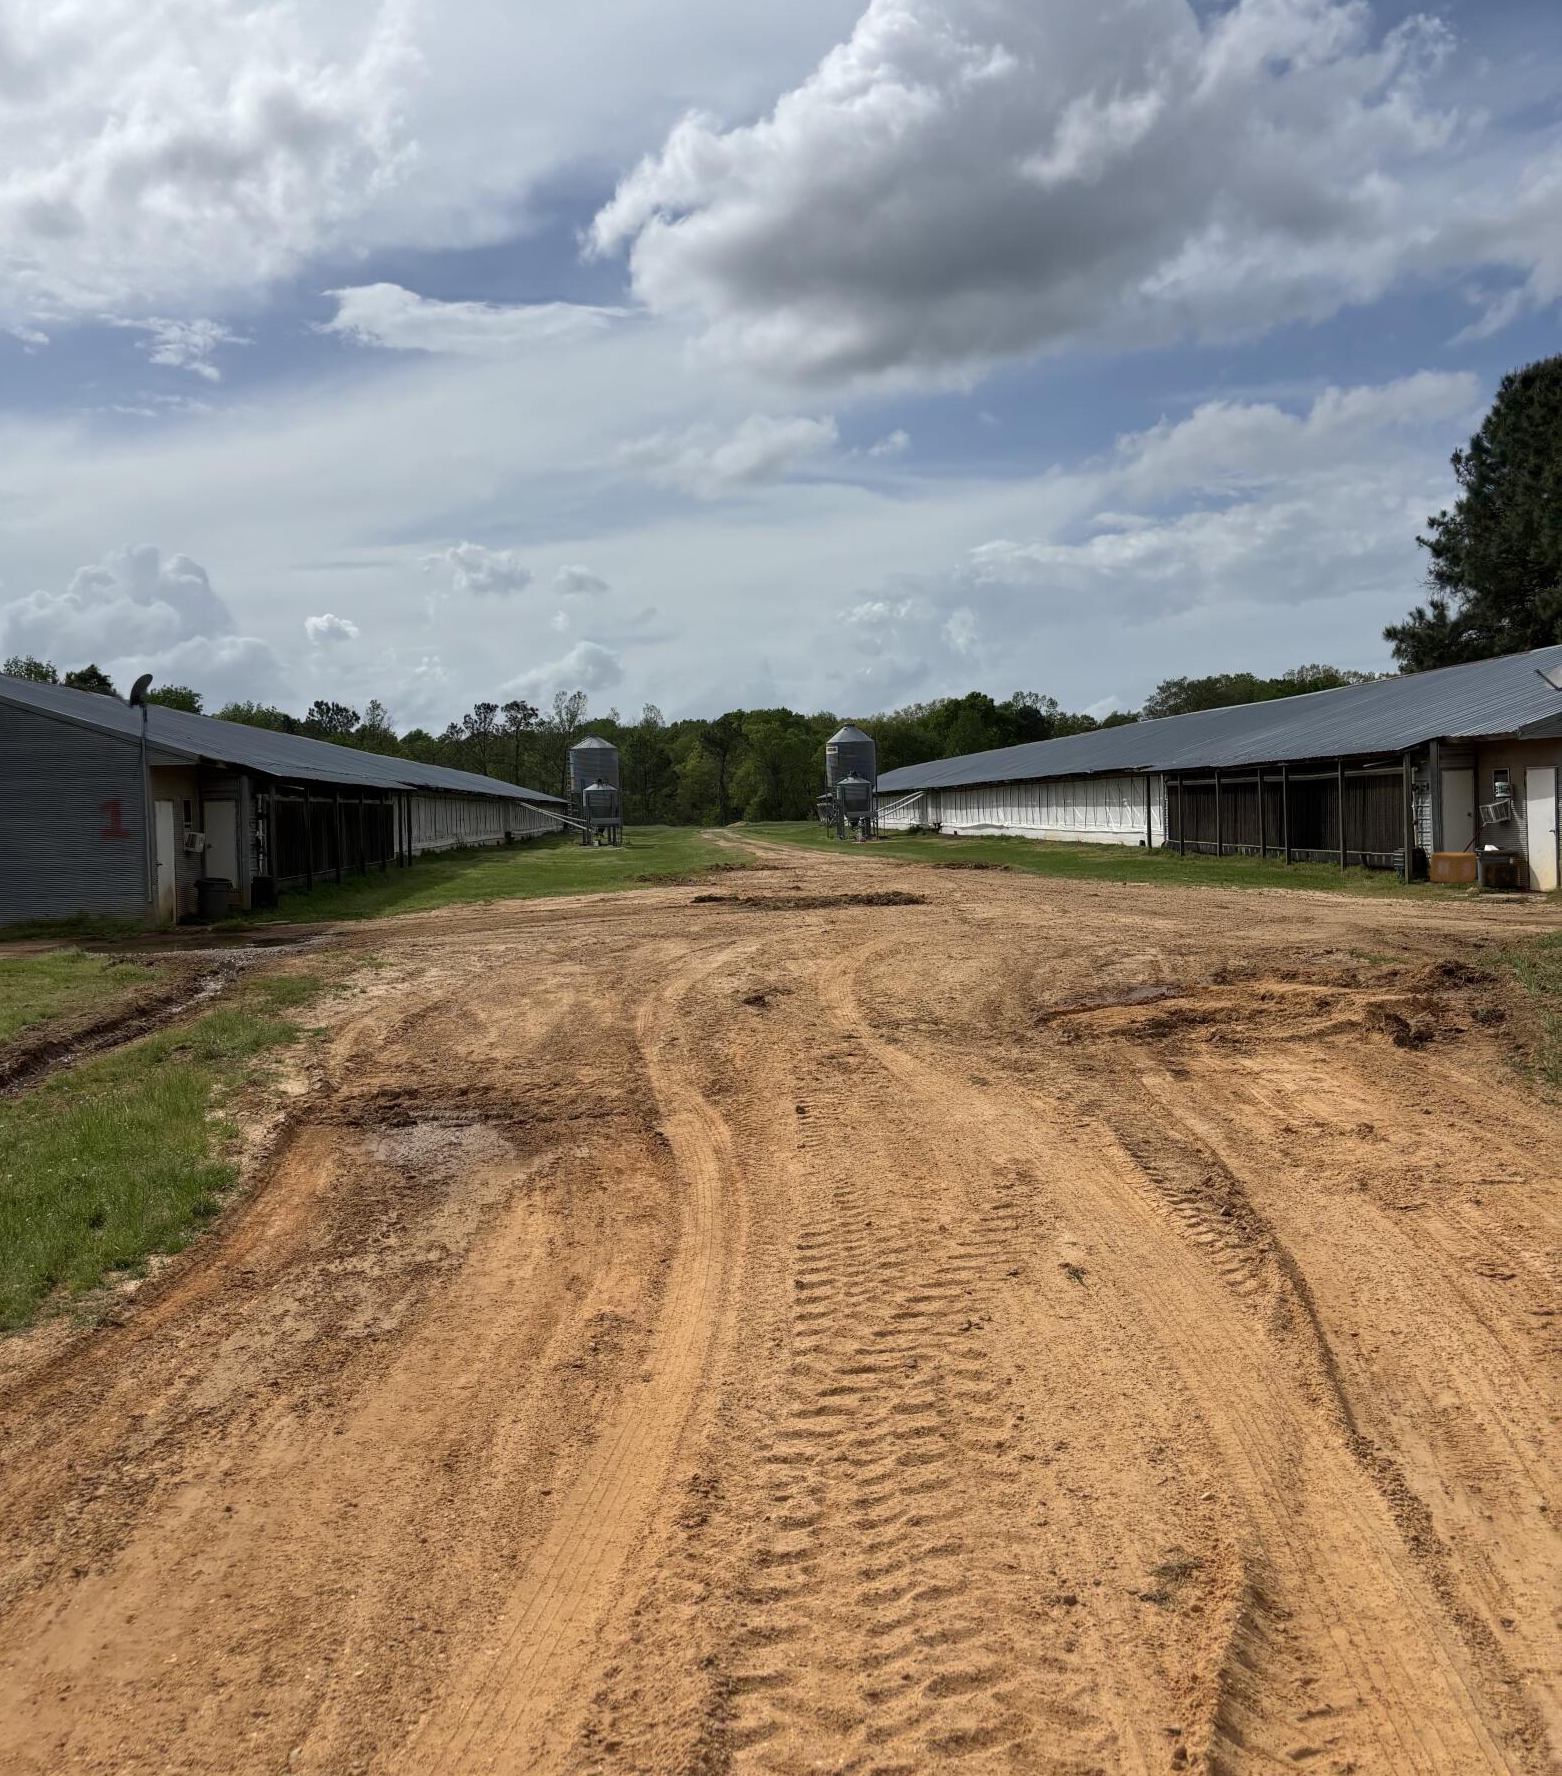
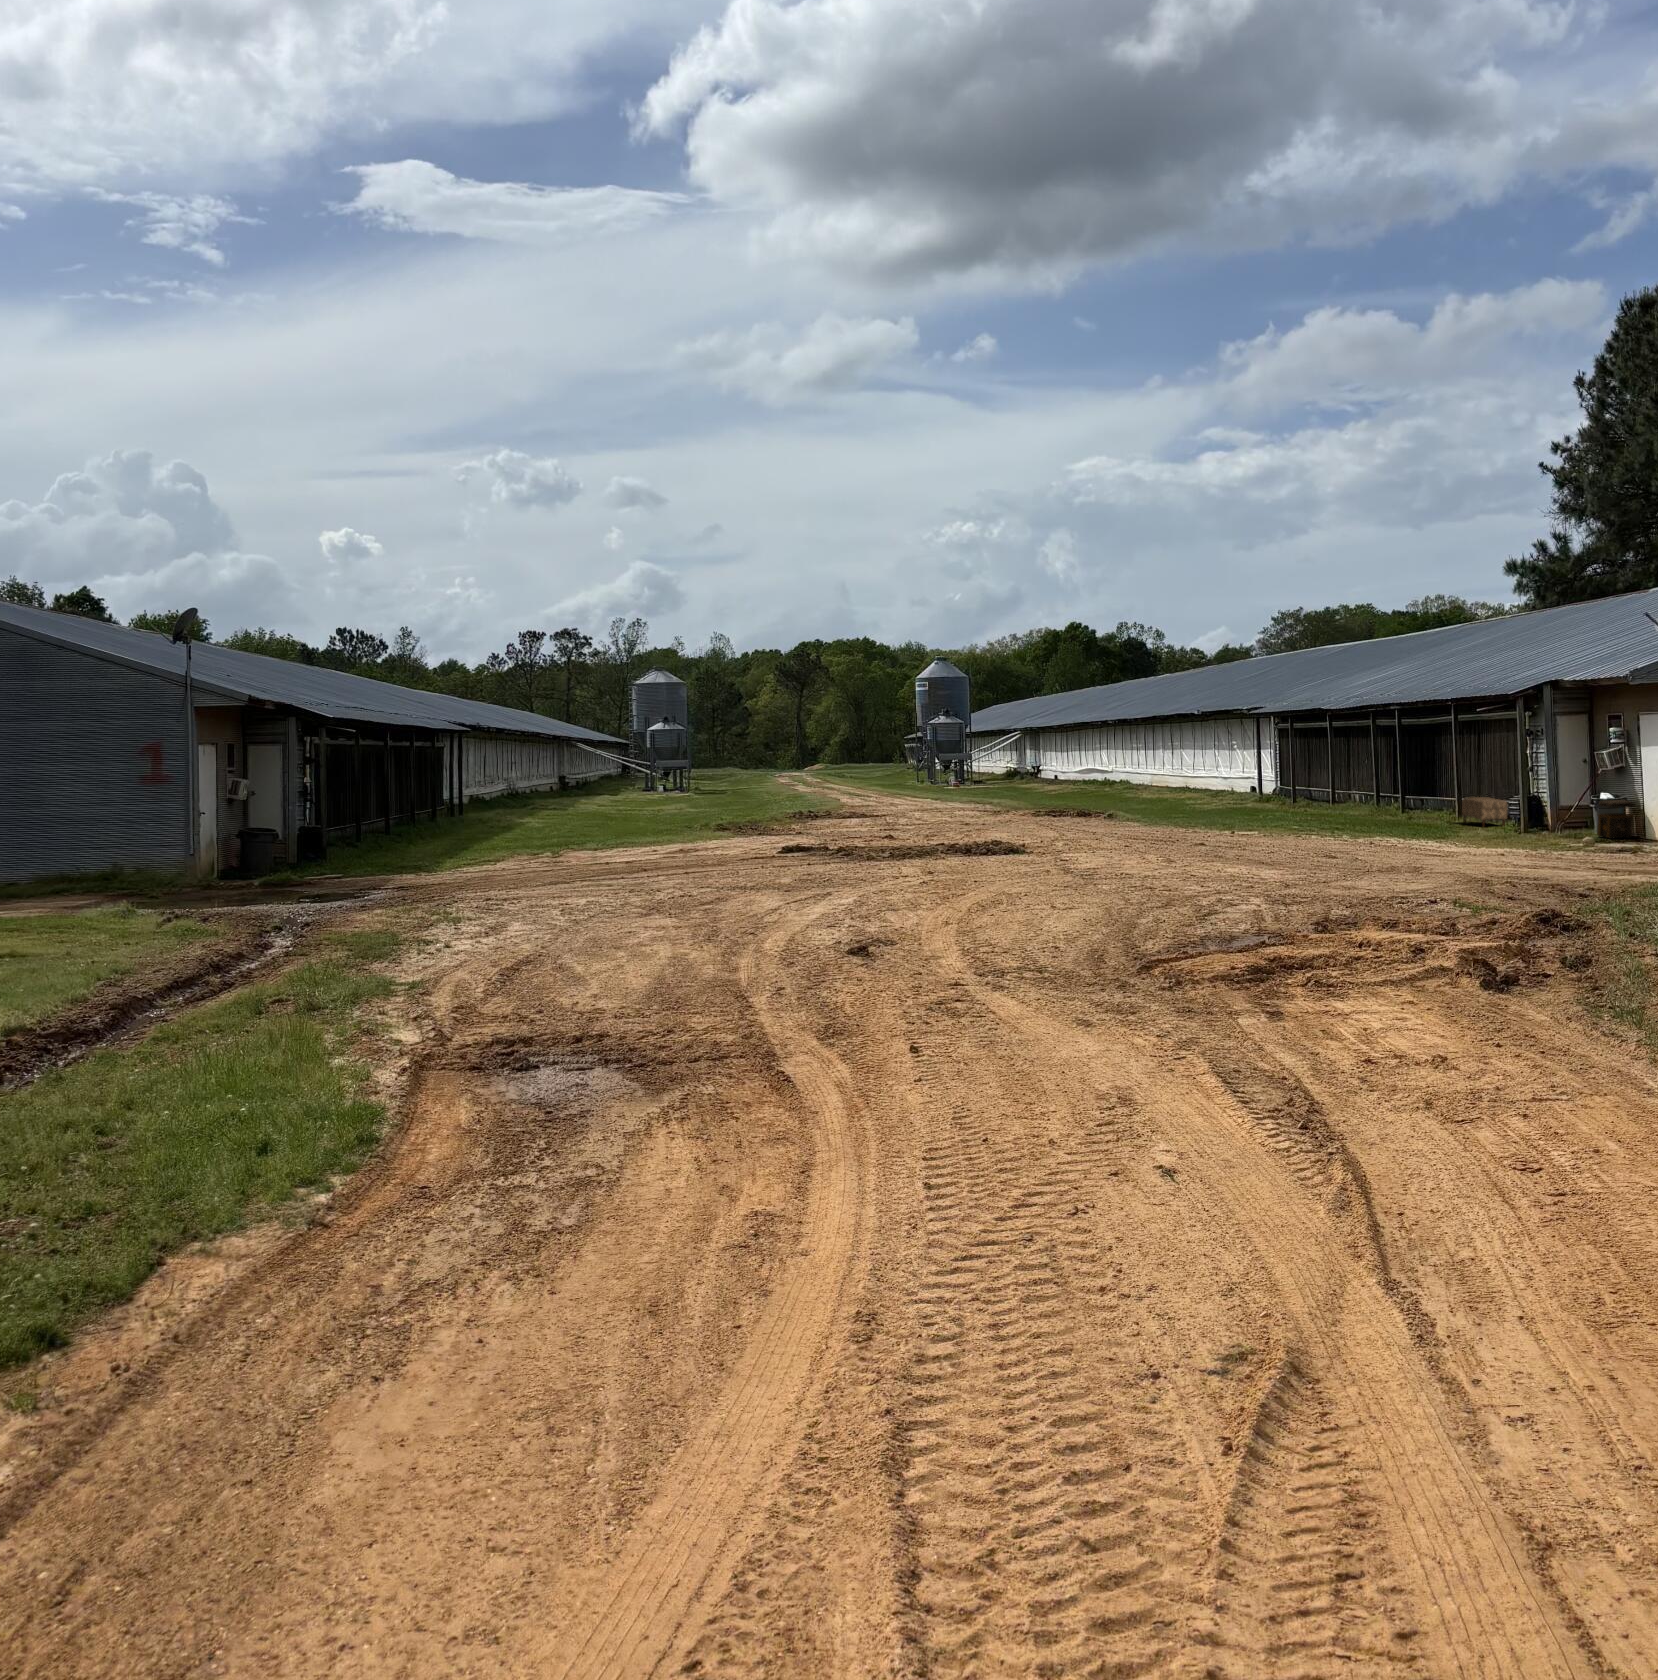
bench: none [1344,847,1389,876] -> present [1462,797,1508,826]
cardboard box: present [1430,853,1477,883] -> none [1547,802,1593,835]

